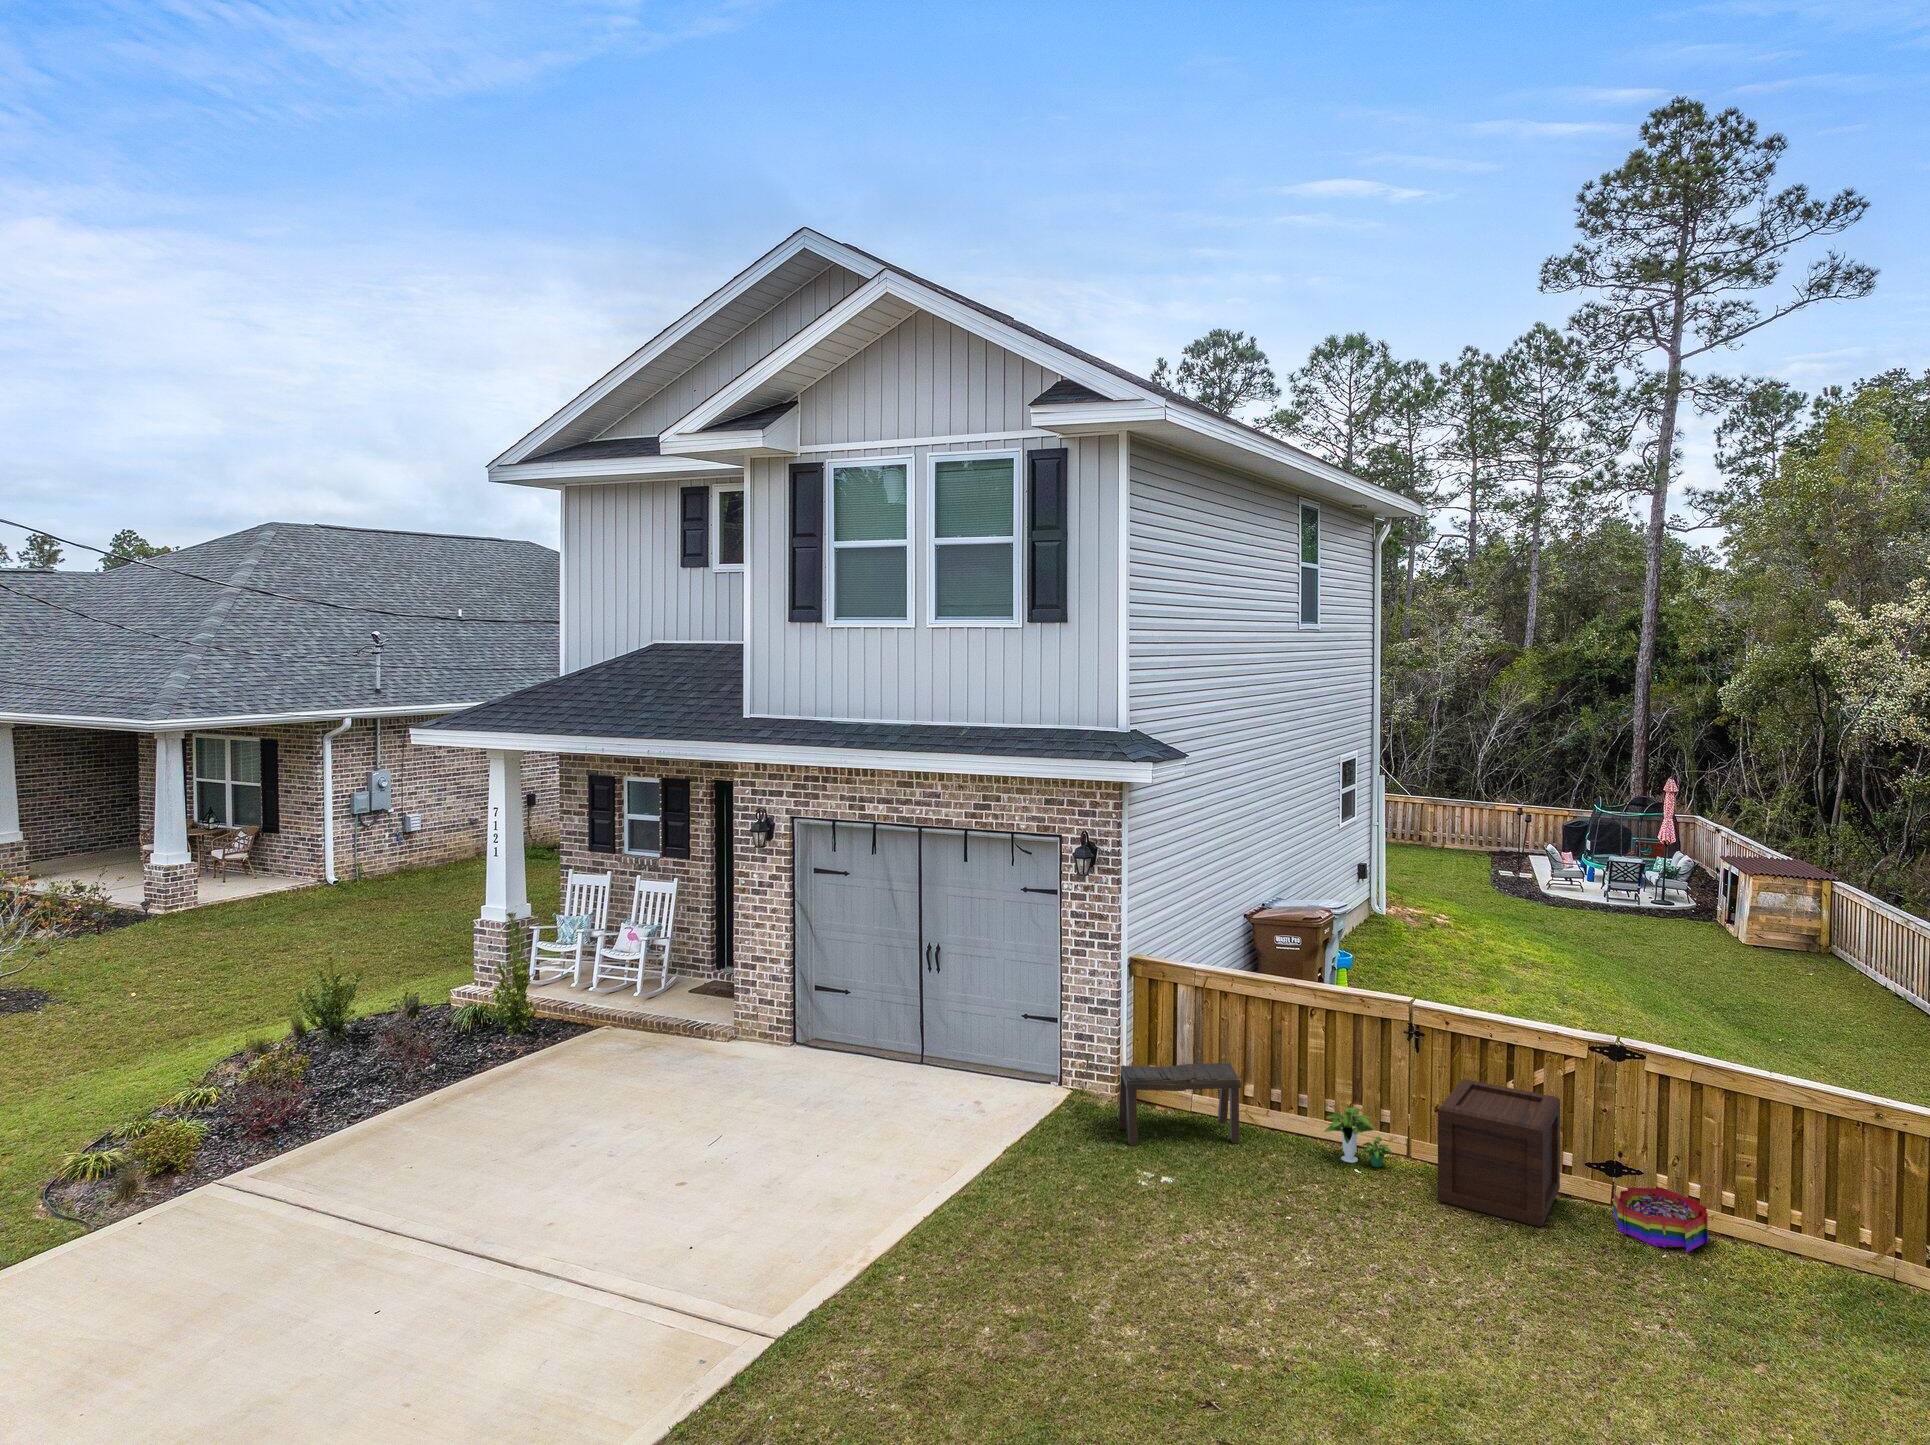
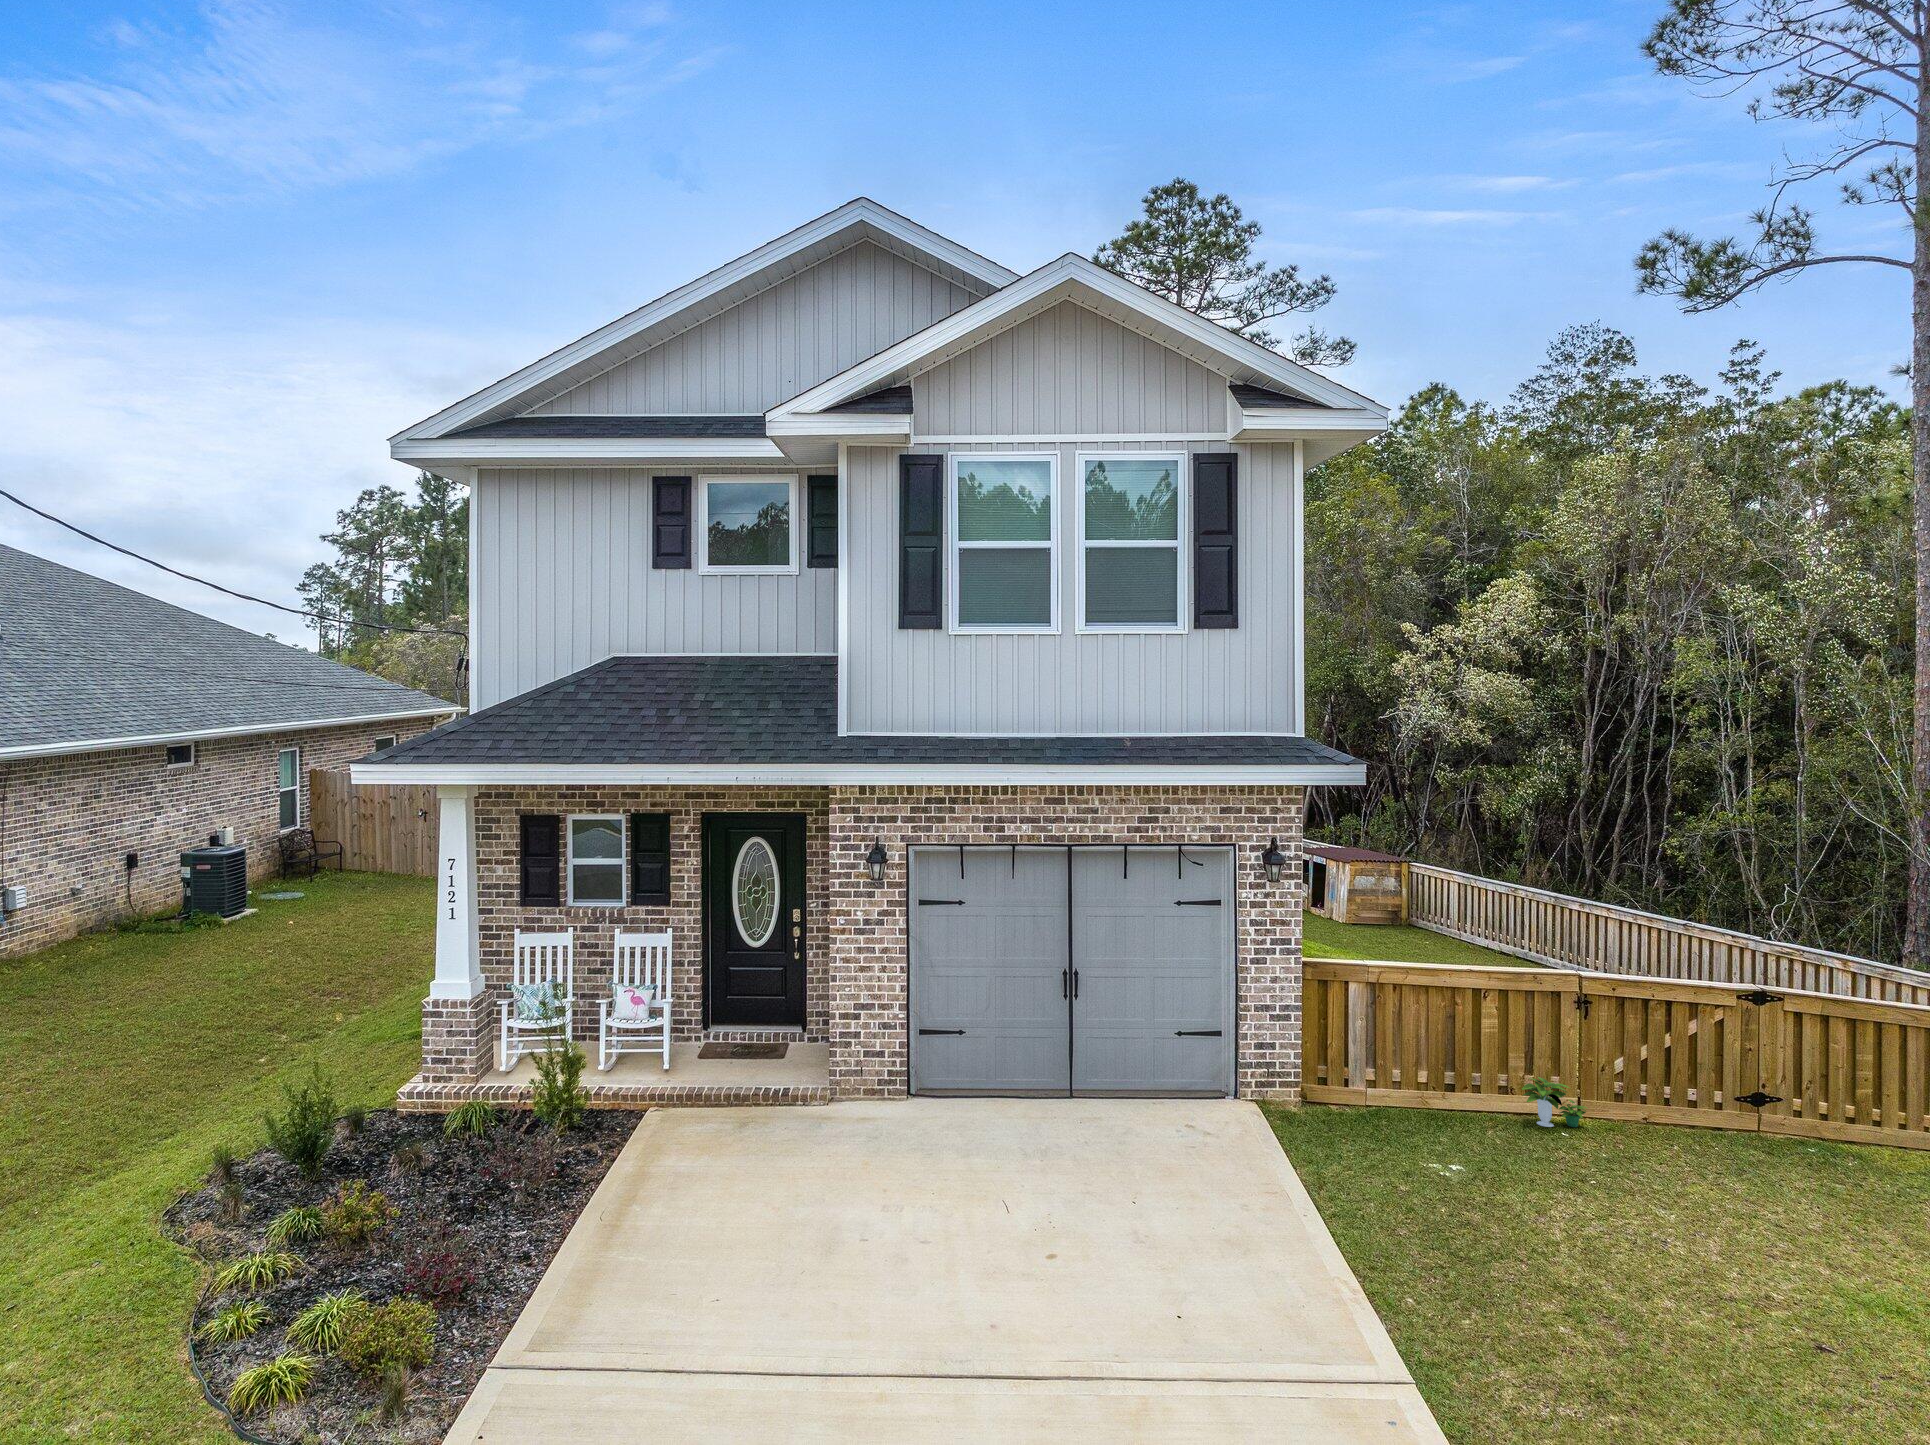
bench: present [1118,1062,1241,1146] -> none [1329,1051,1450,1144]
wooden crate: present [1438,1079,1560,1227] -> none [1627,1037,1763,1153]
storage bin: present [1614,1187,1708,1253] -> none [1786,1105,1874,1153]

